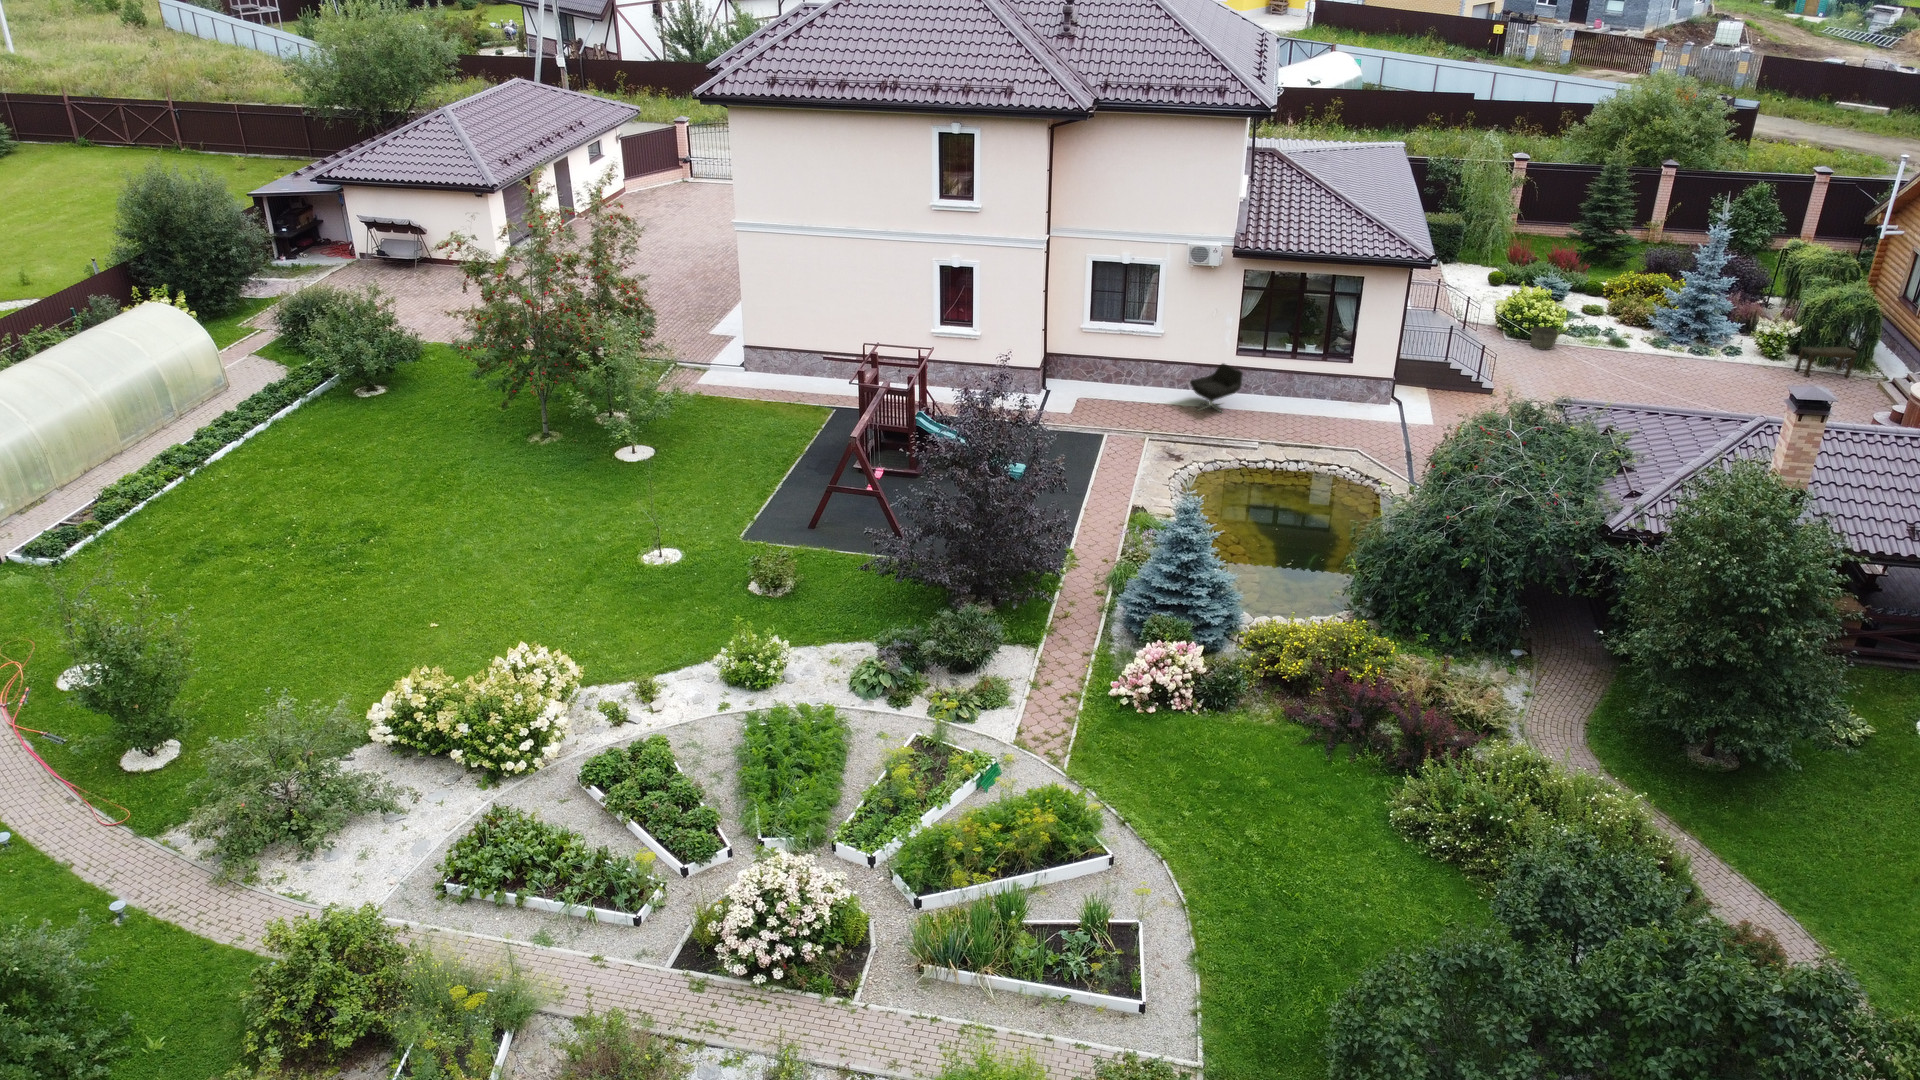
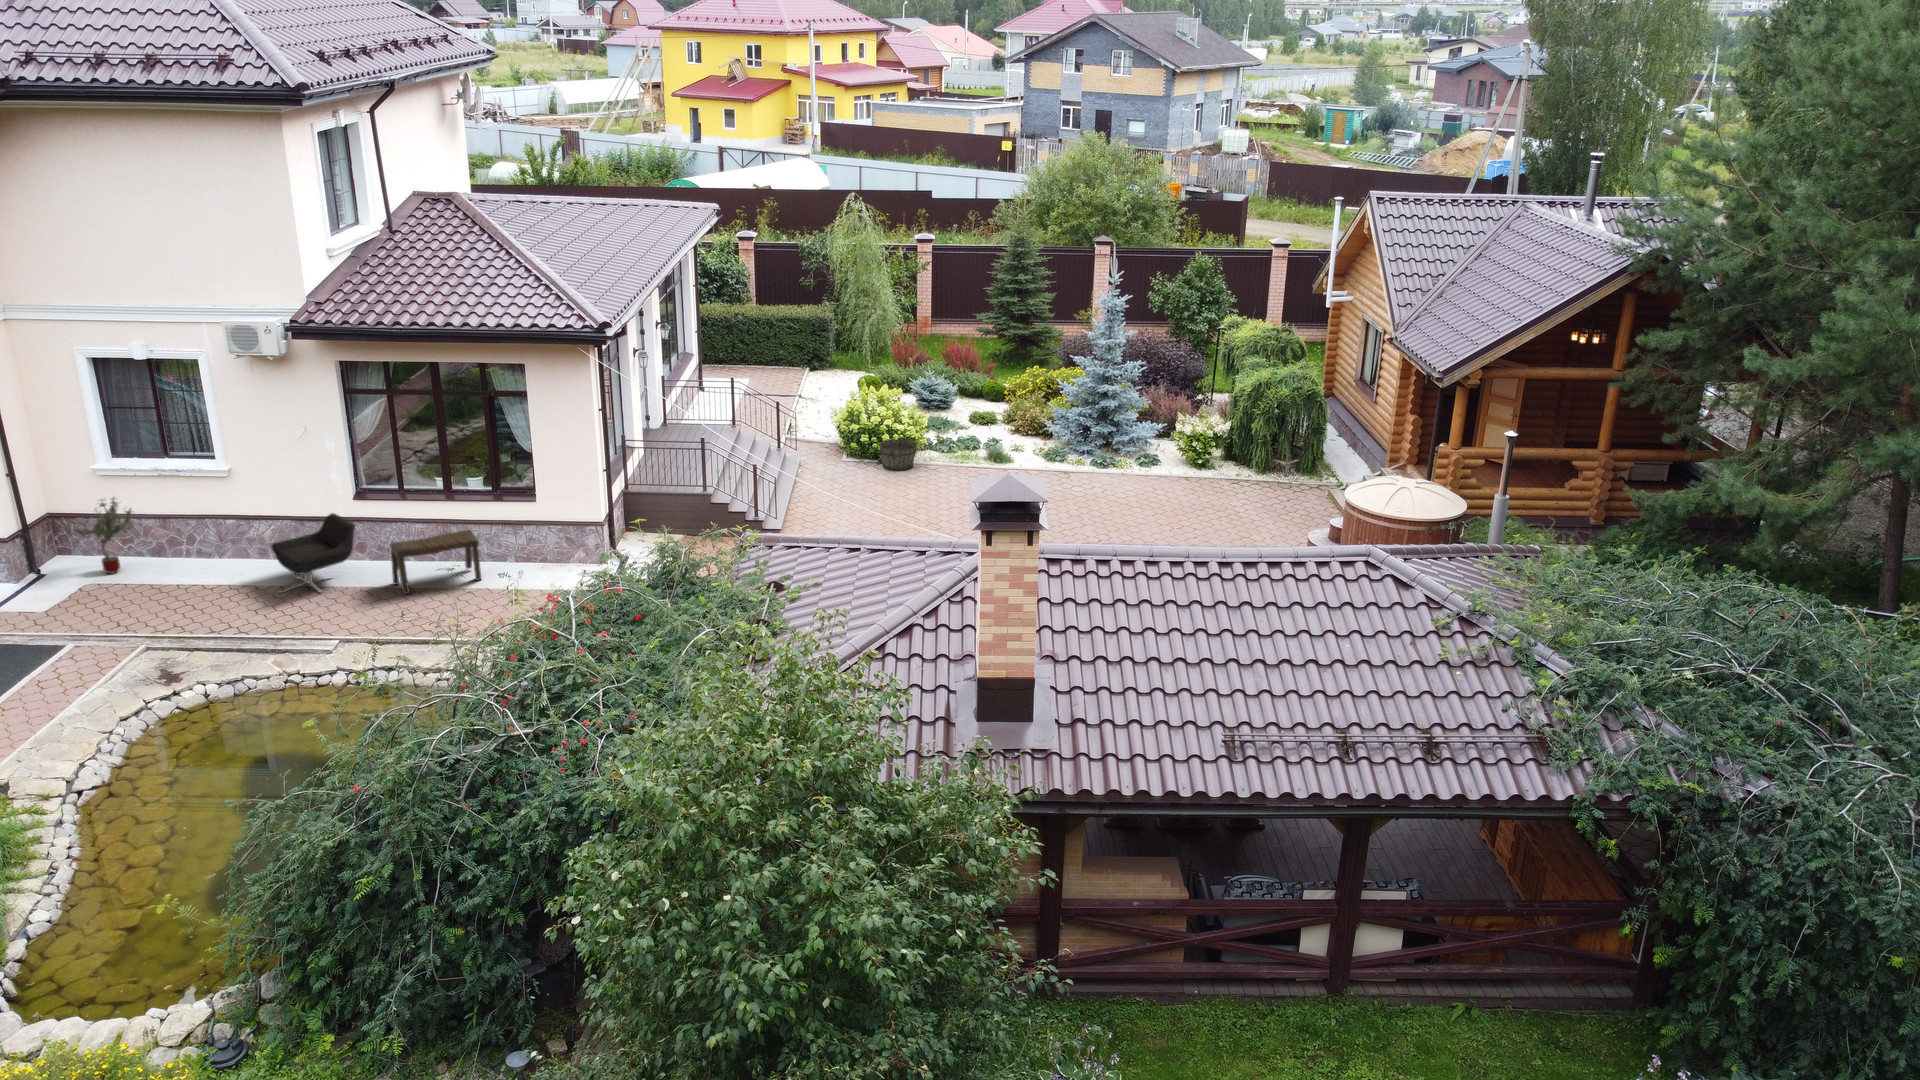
potted tree: none [1070,346,1109,392] -> present [75,497,133,574]
bench: present [1795,347,1857,377] -> present [390,529,481,594]

